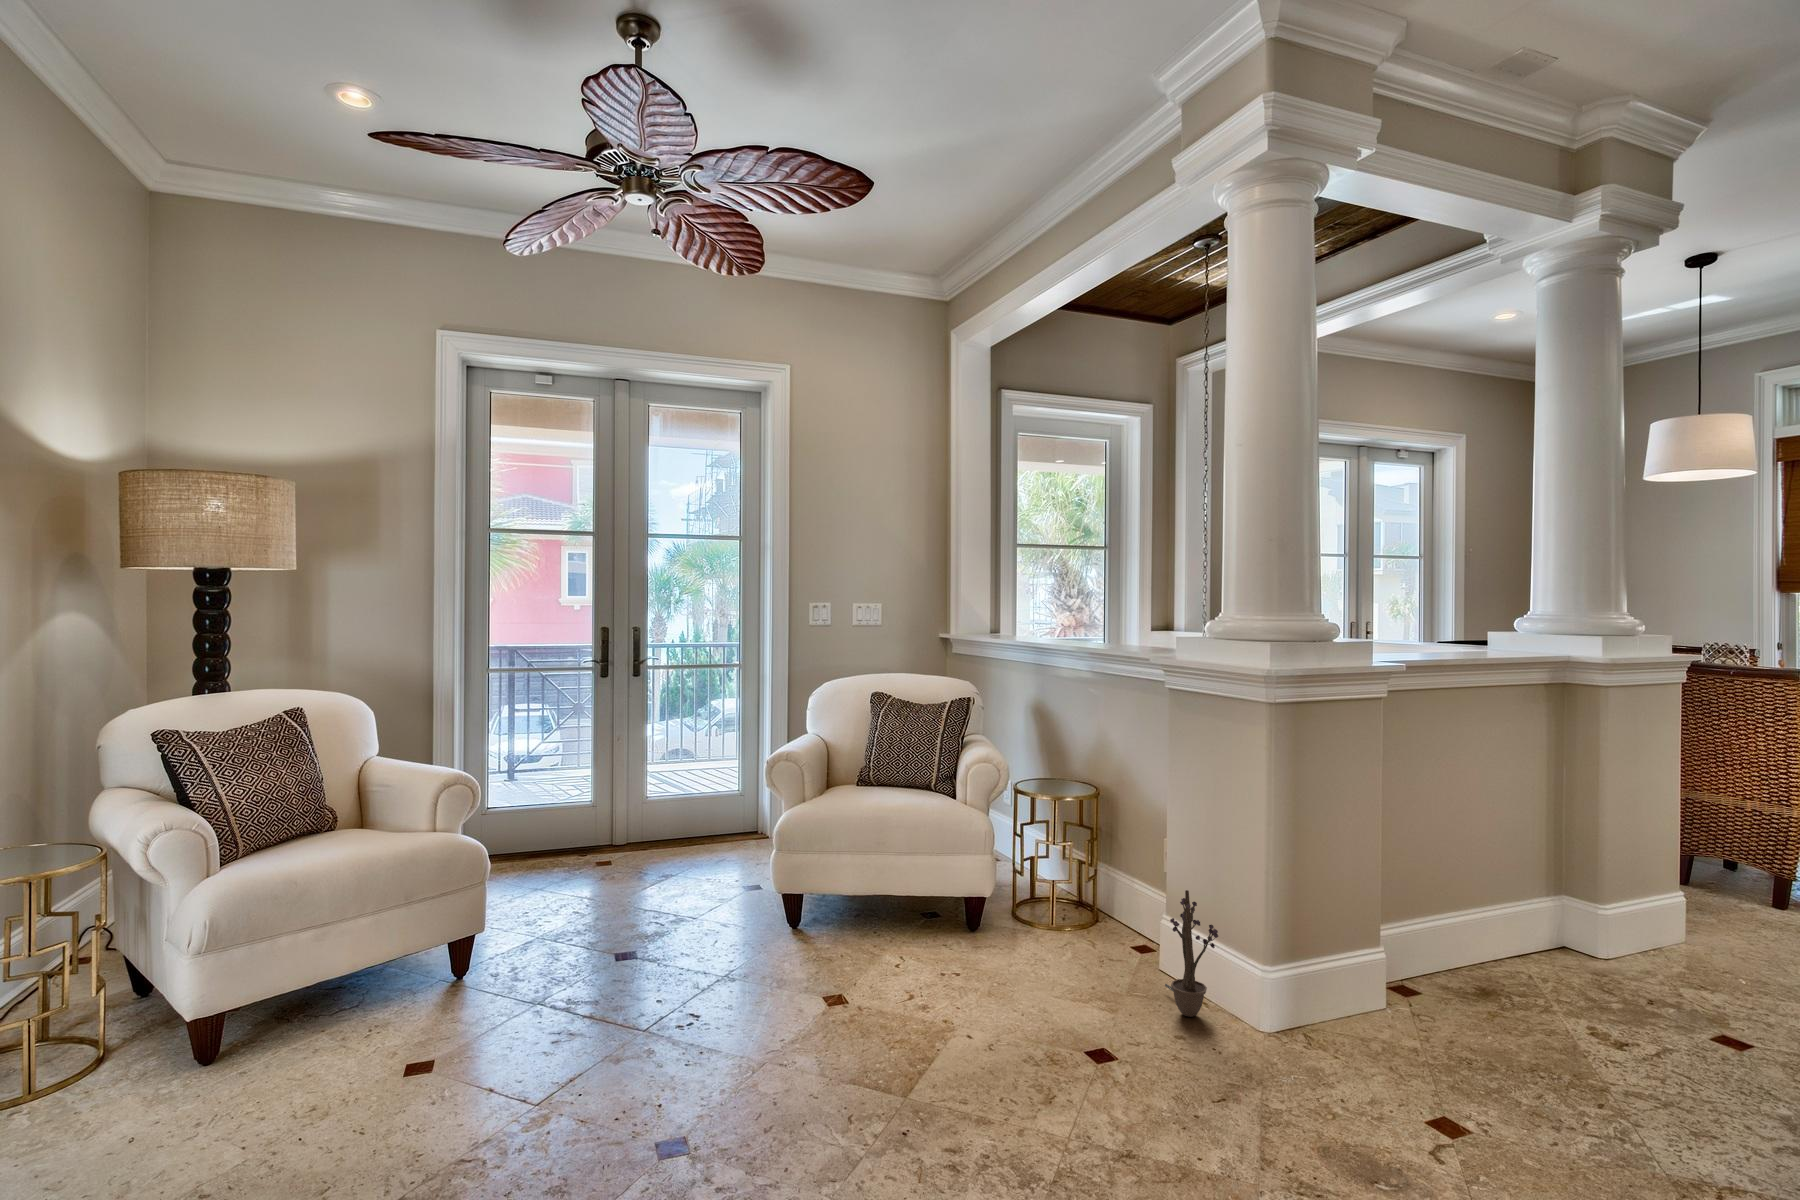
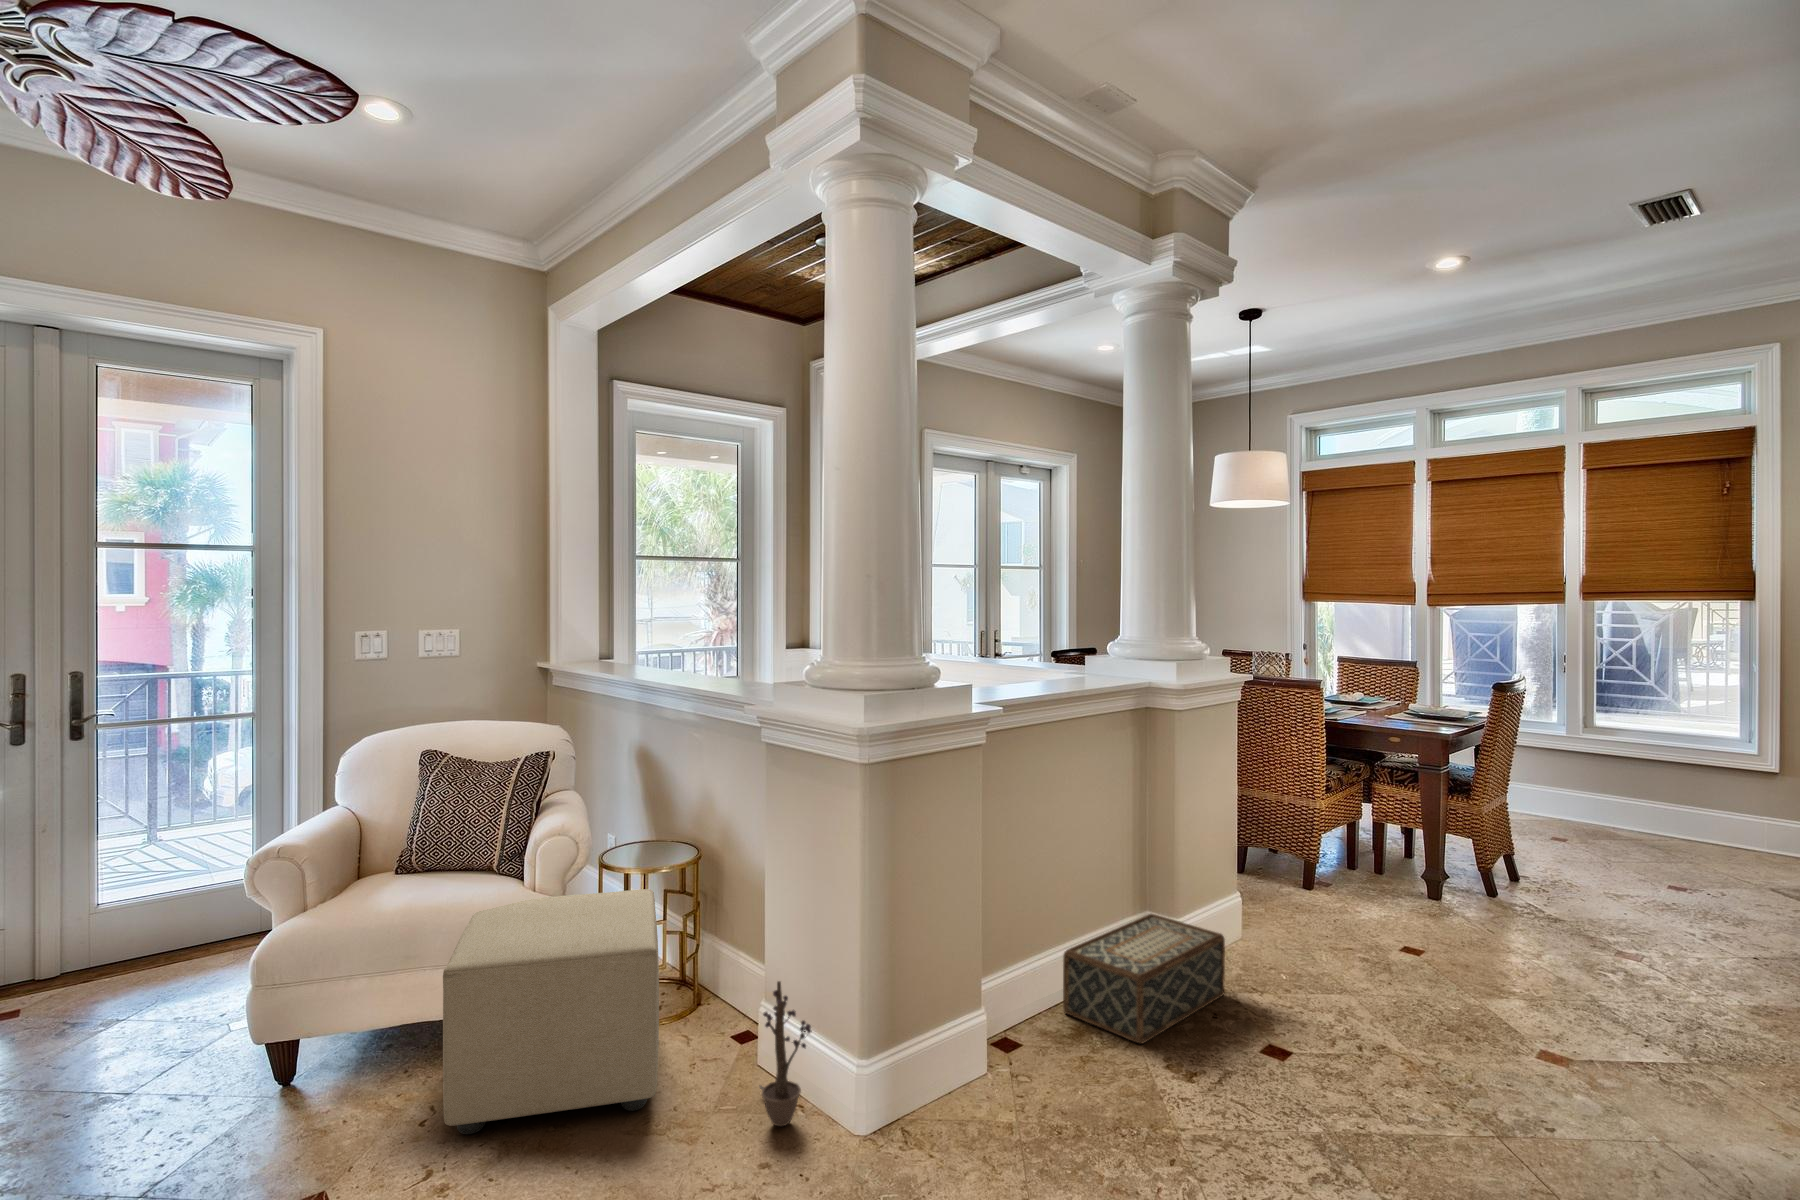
ottoman: none [915,811,1079,986] -> present [443,889,659,1134]
woven basket: none [1466,894,1663,1012] -> present [1063,914,1225,1044]

